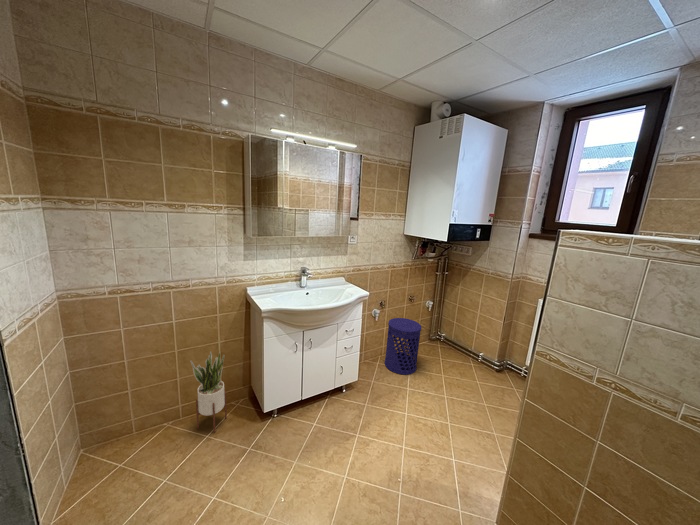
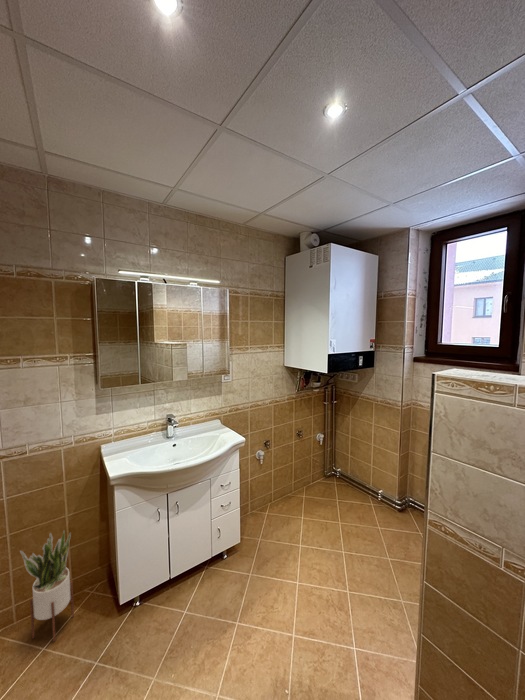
waste bin: present [385,318,421,375] -> none [274,458,311,527]

